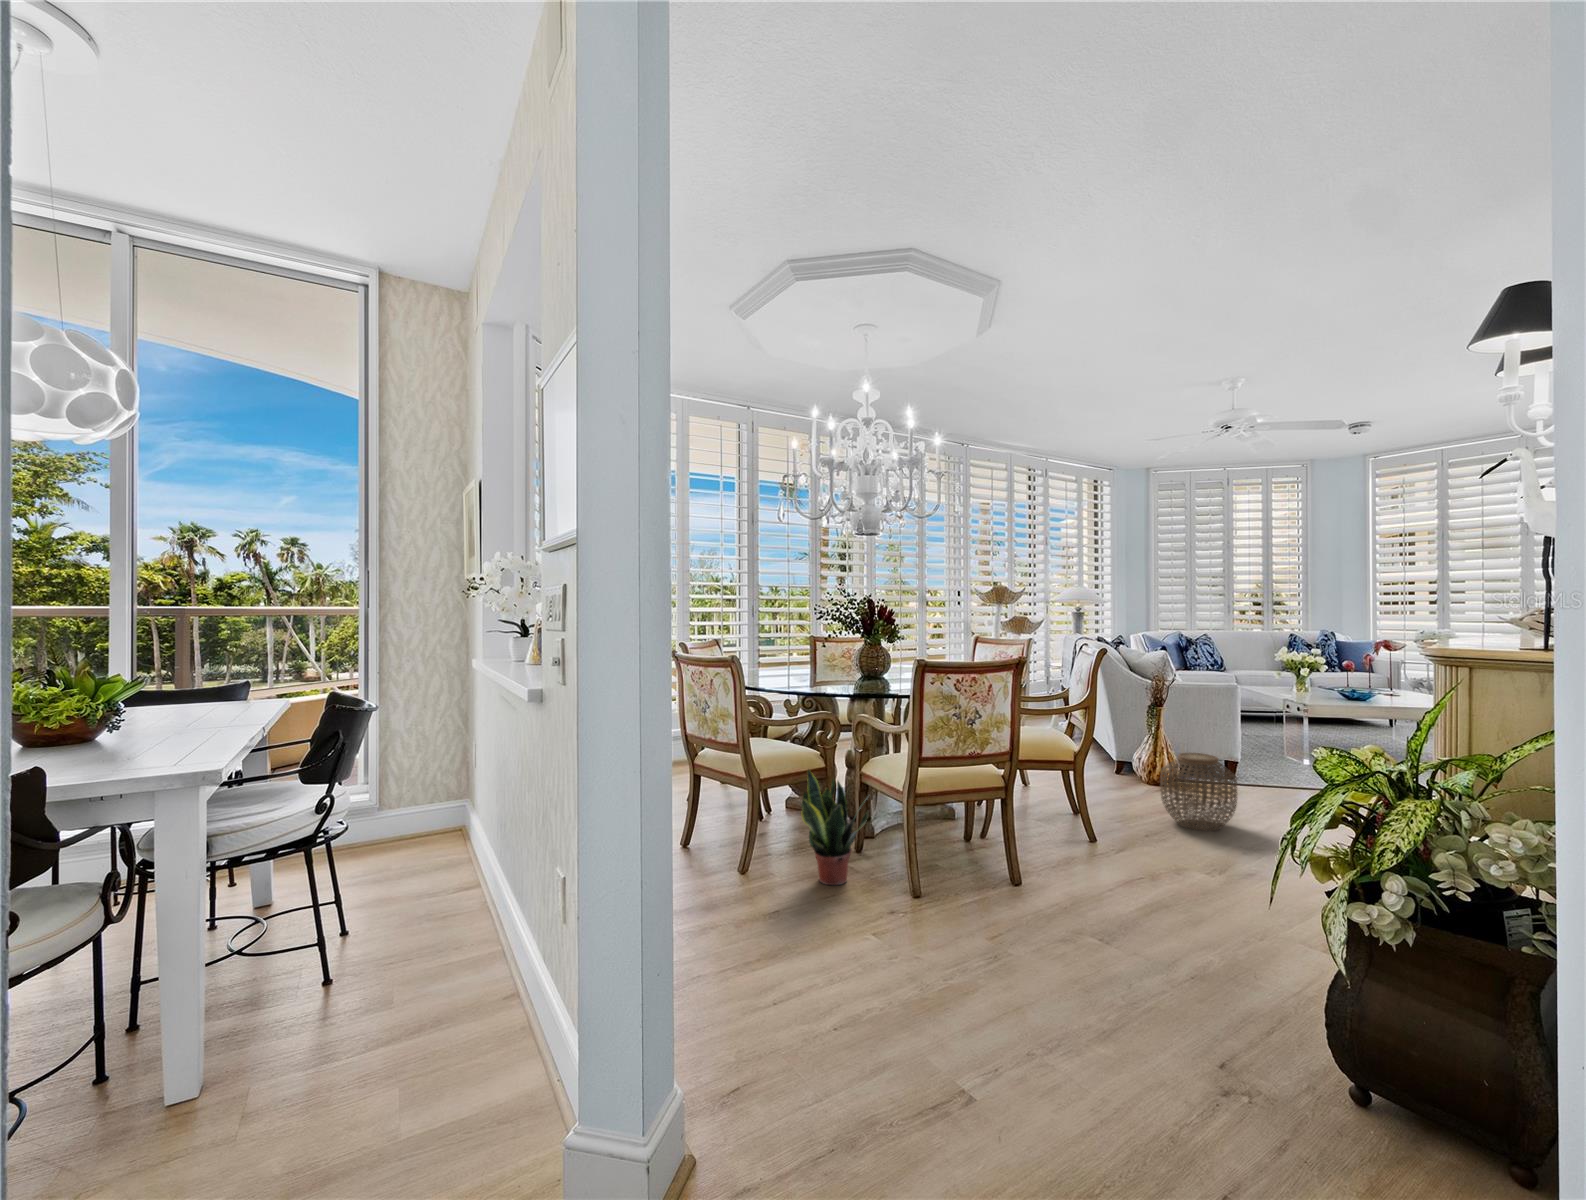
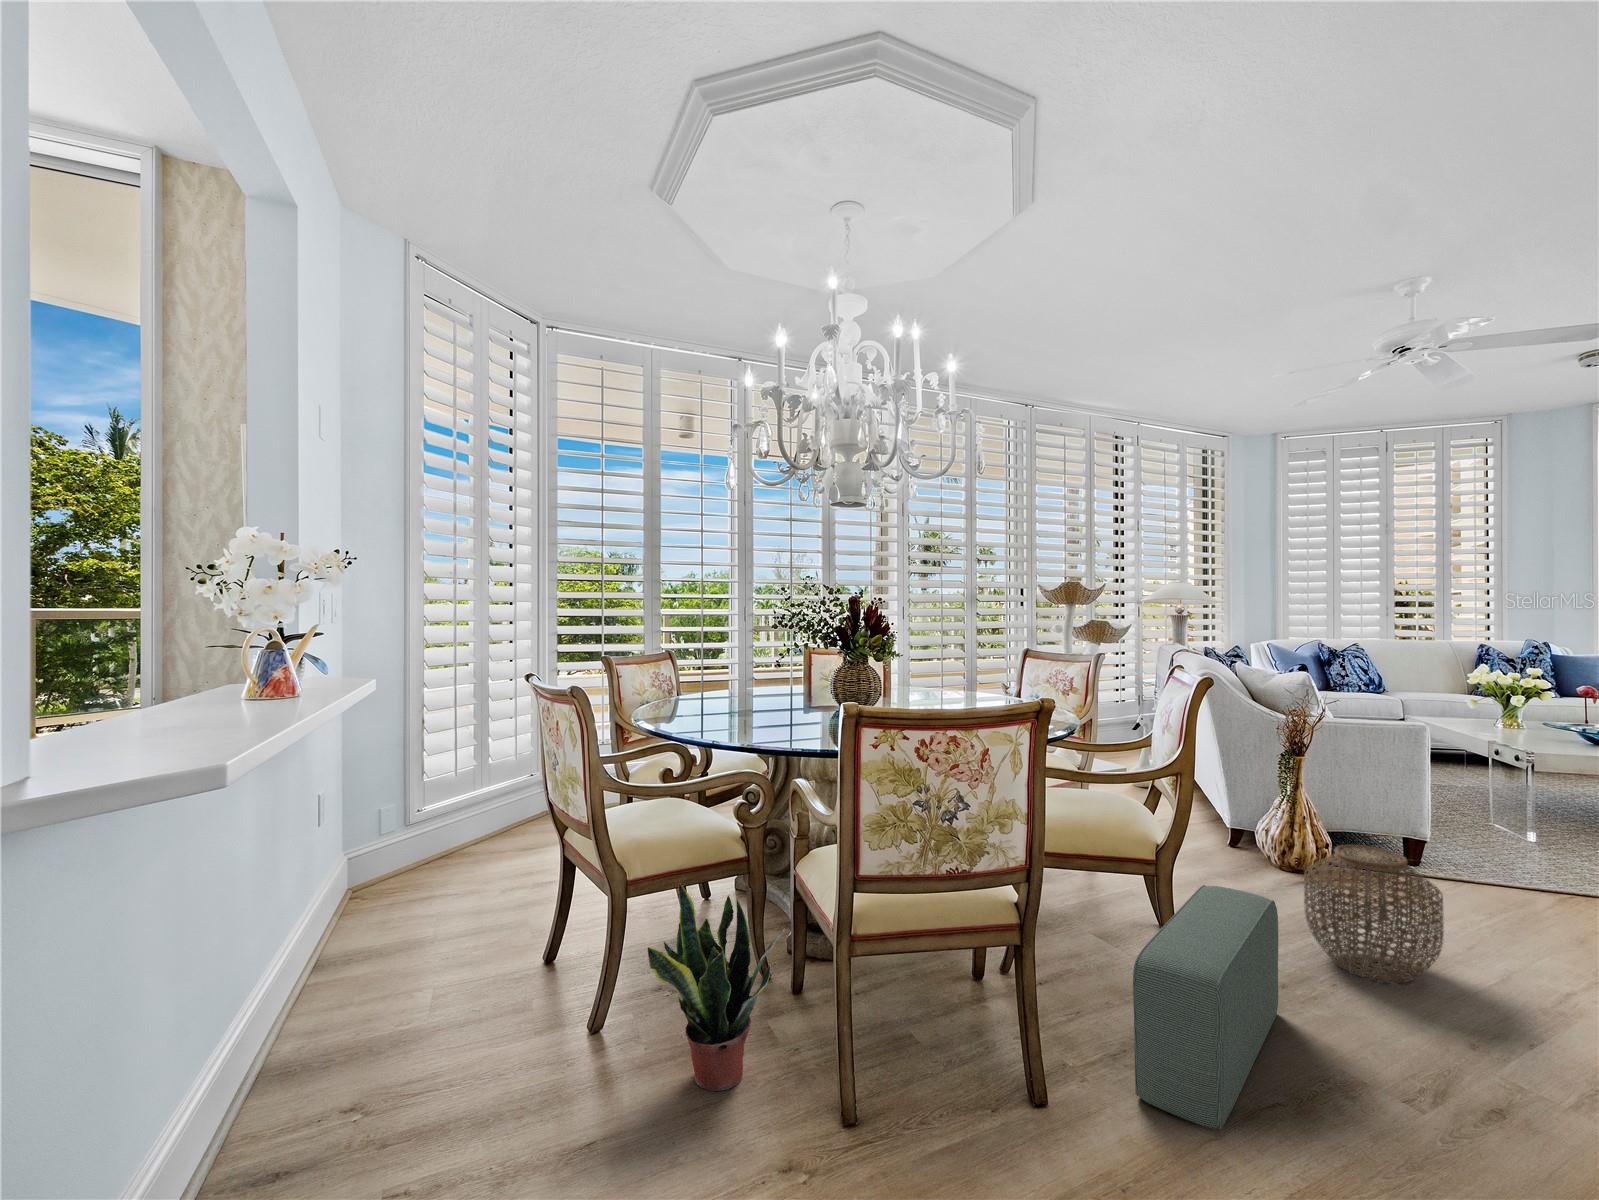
pouf: none [1068,773,1144,887] -> present [1133,885,1278,1130]

